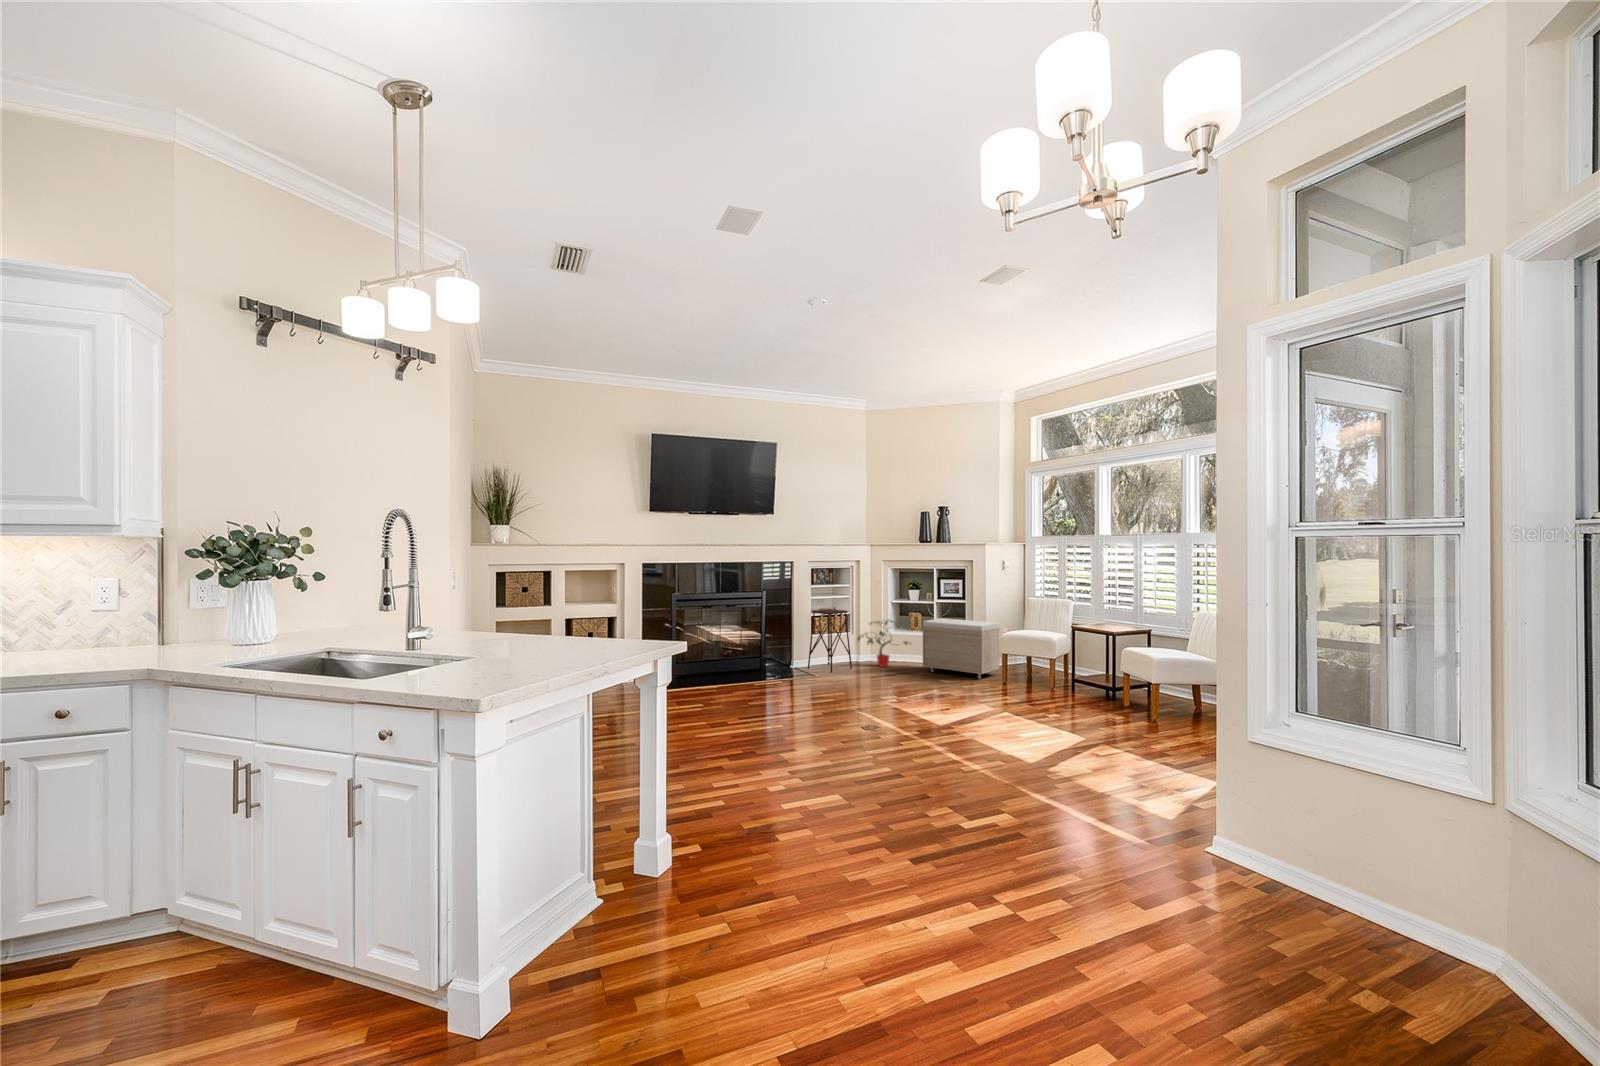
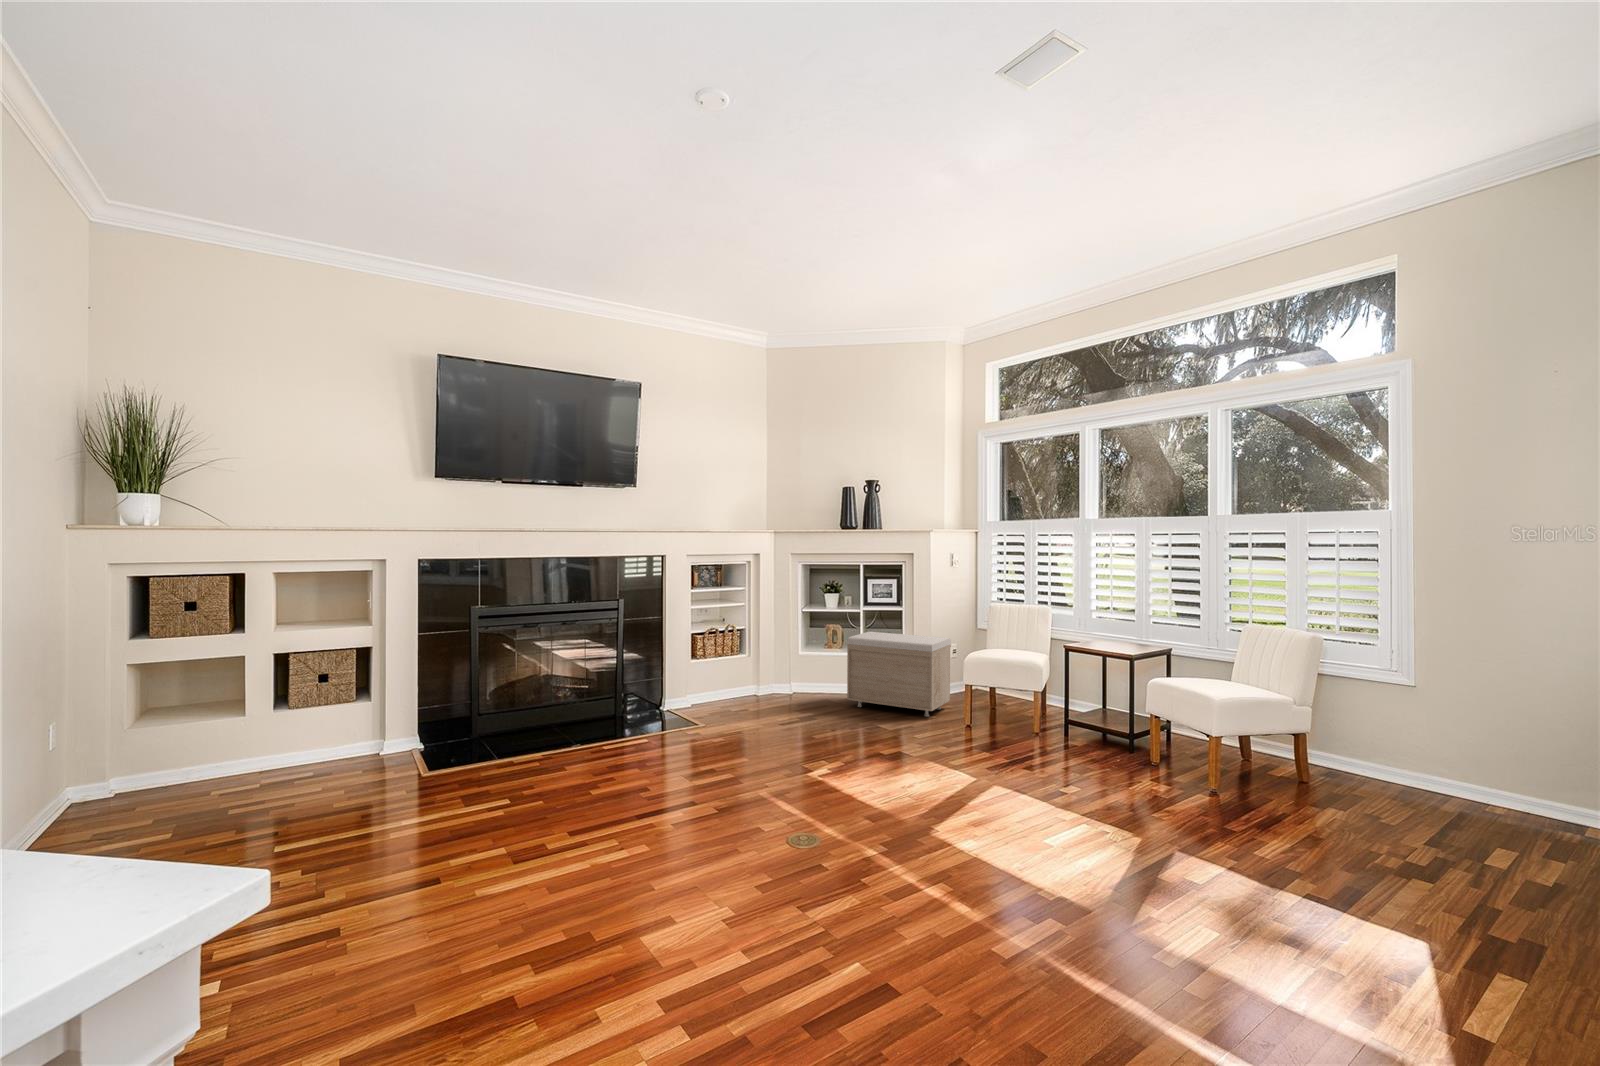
side table: present [808,609,852,673] -> none [685,622,749,715]
potted plant: present [858,620,909,667] -> none [754,634,833,700]

